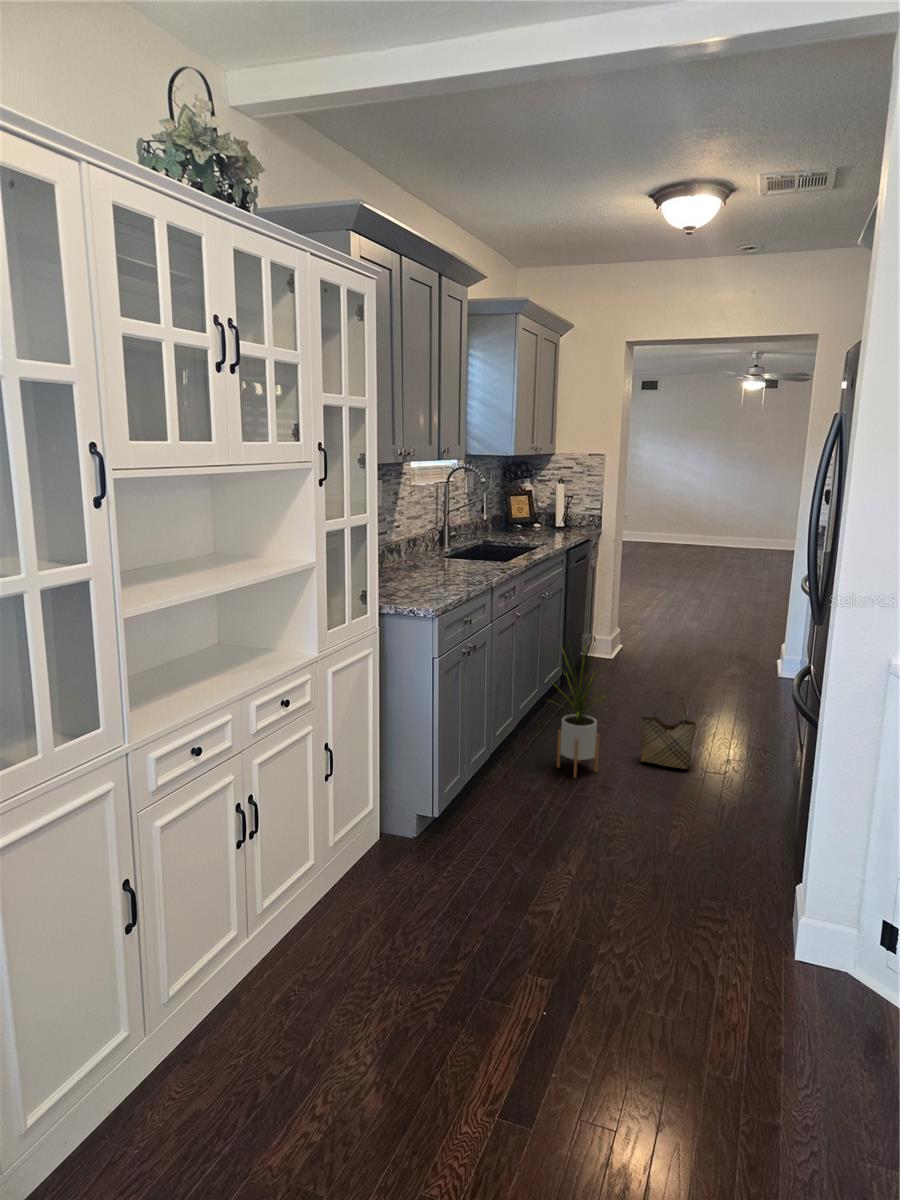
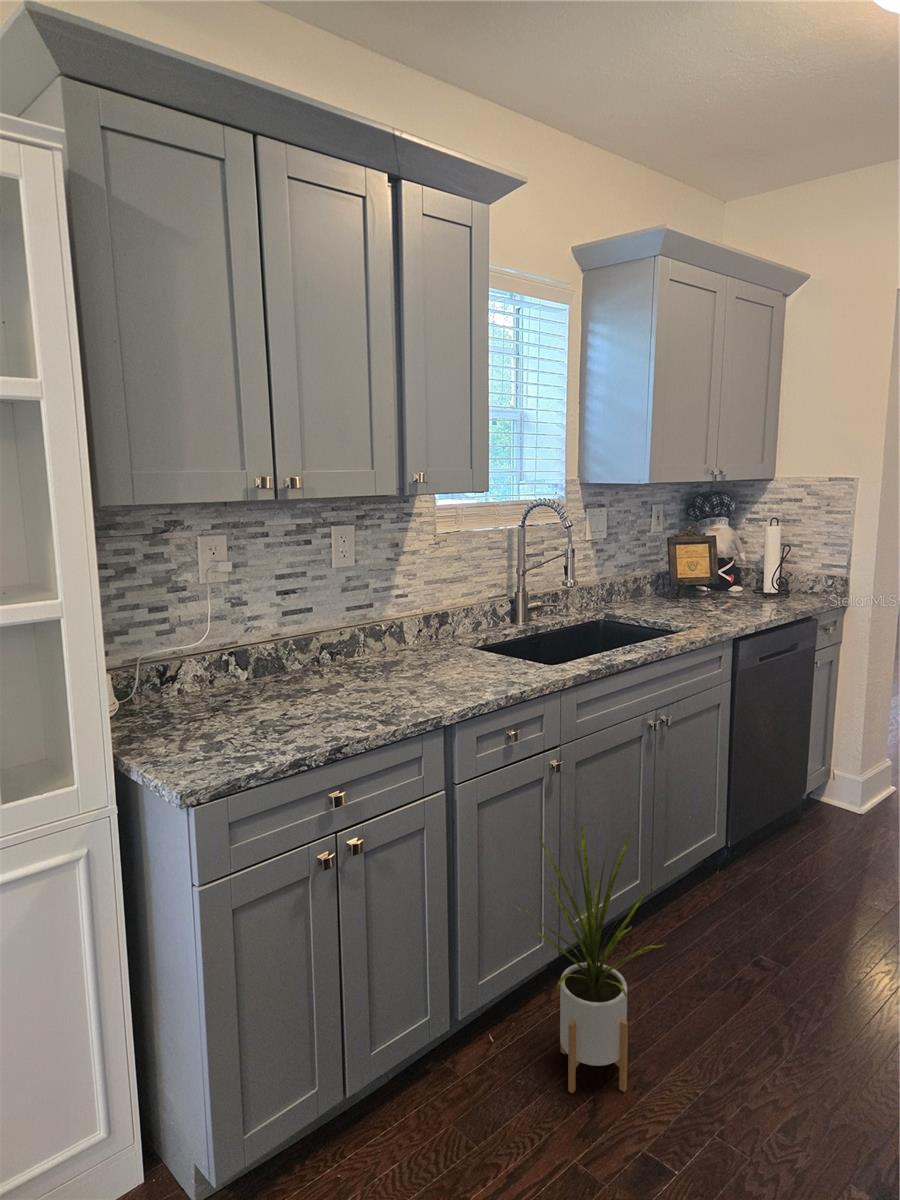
woven basket: present [641,692,696,769] -> none [730,968,851,1153]

